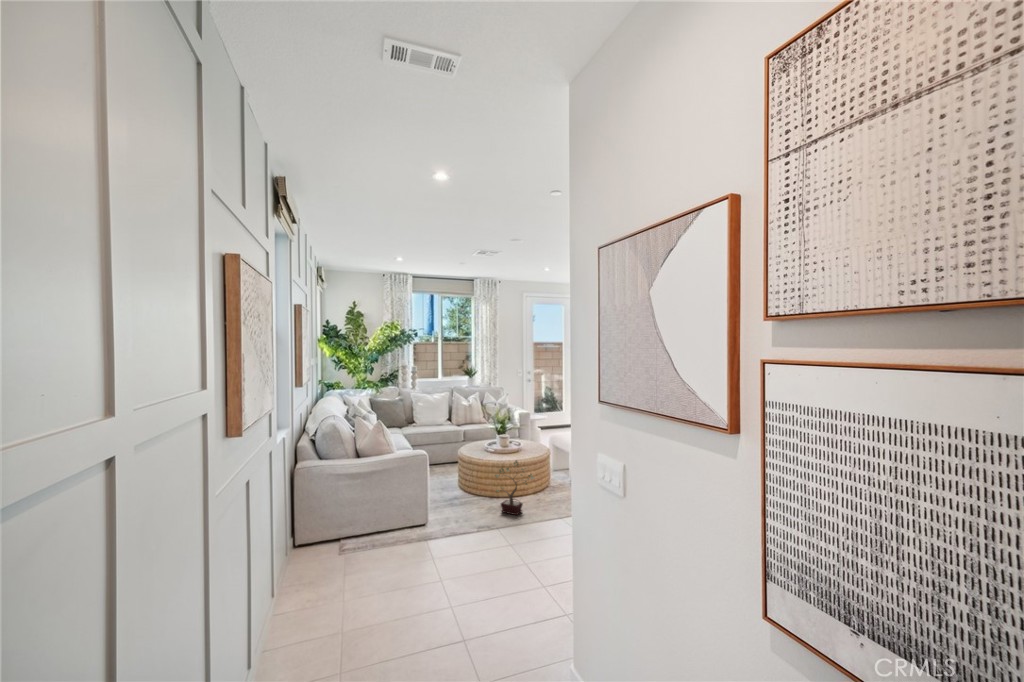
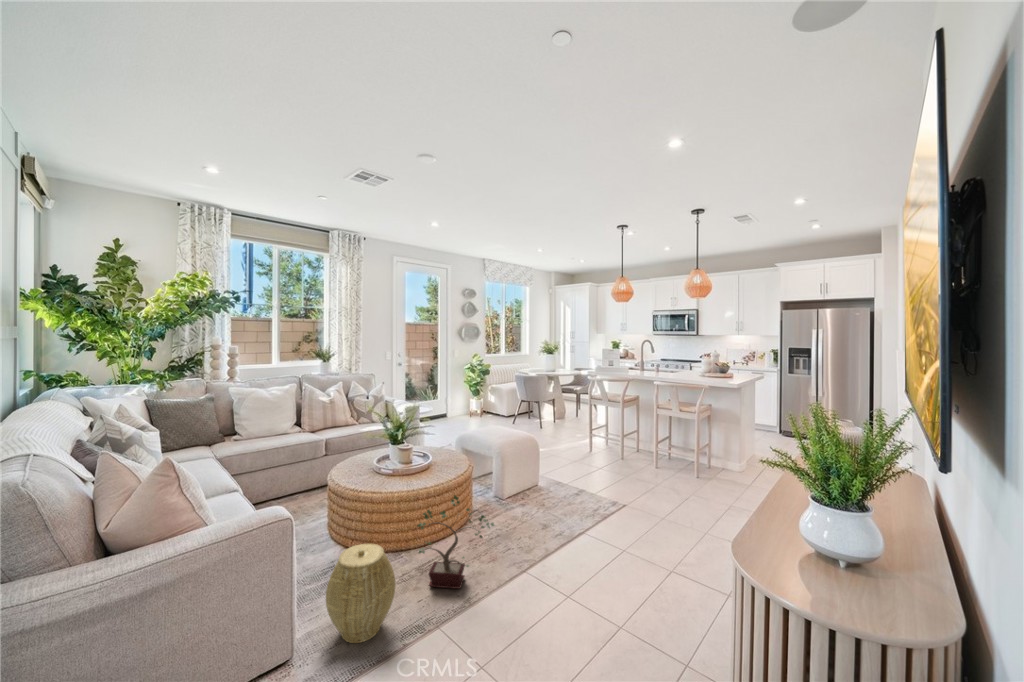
woven basket: none [443,477,477,524] -> present [326,544,396,643]

